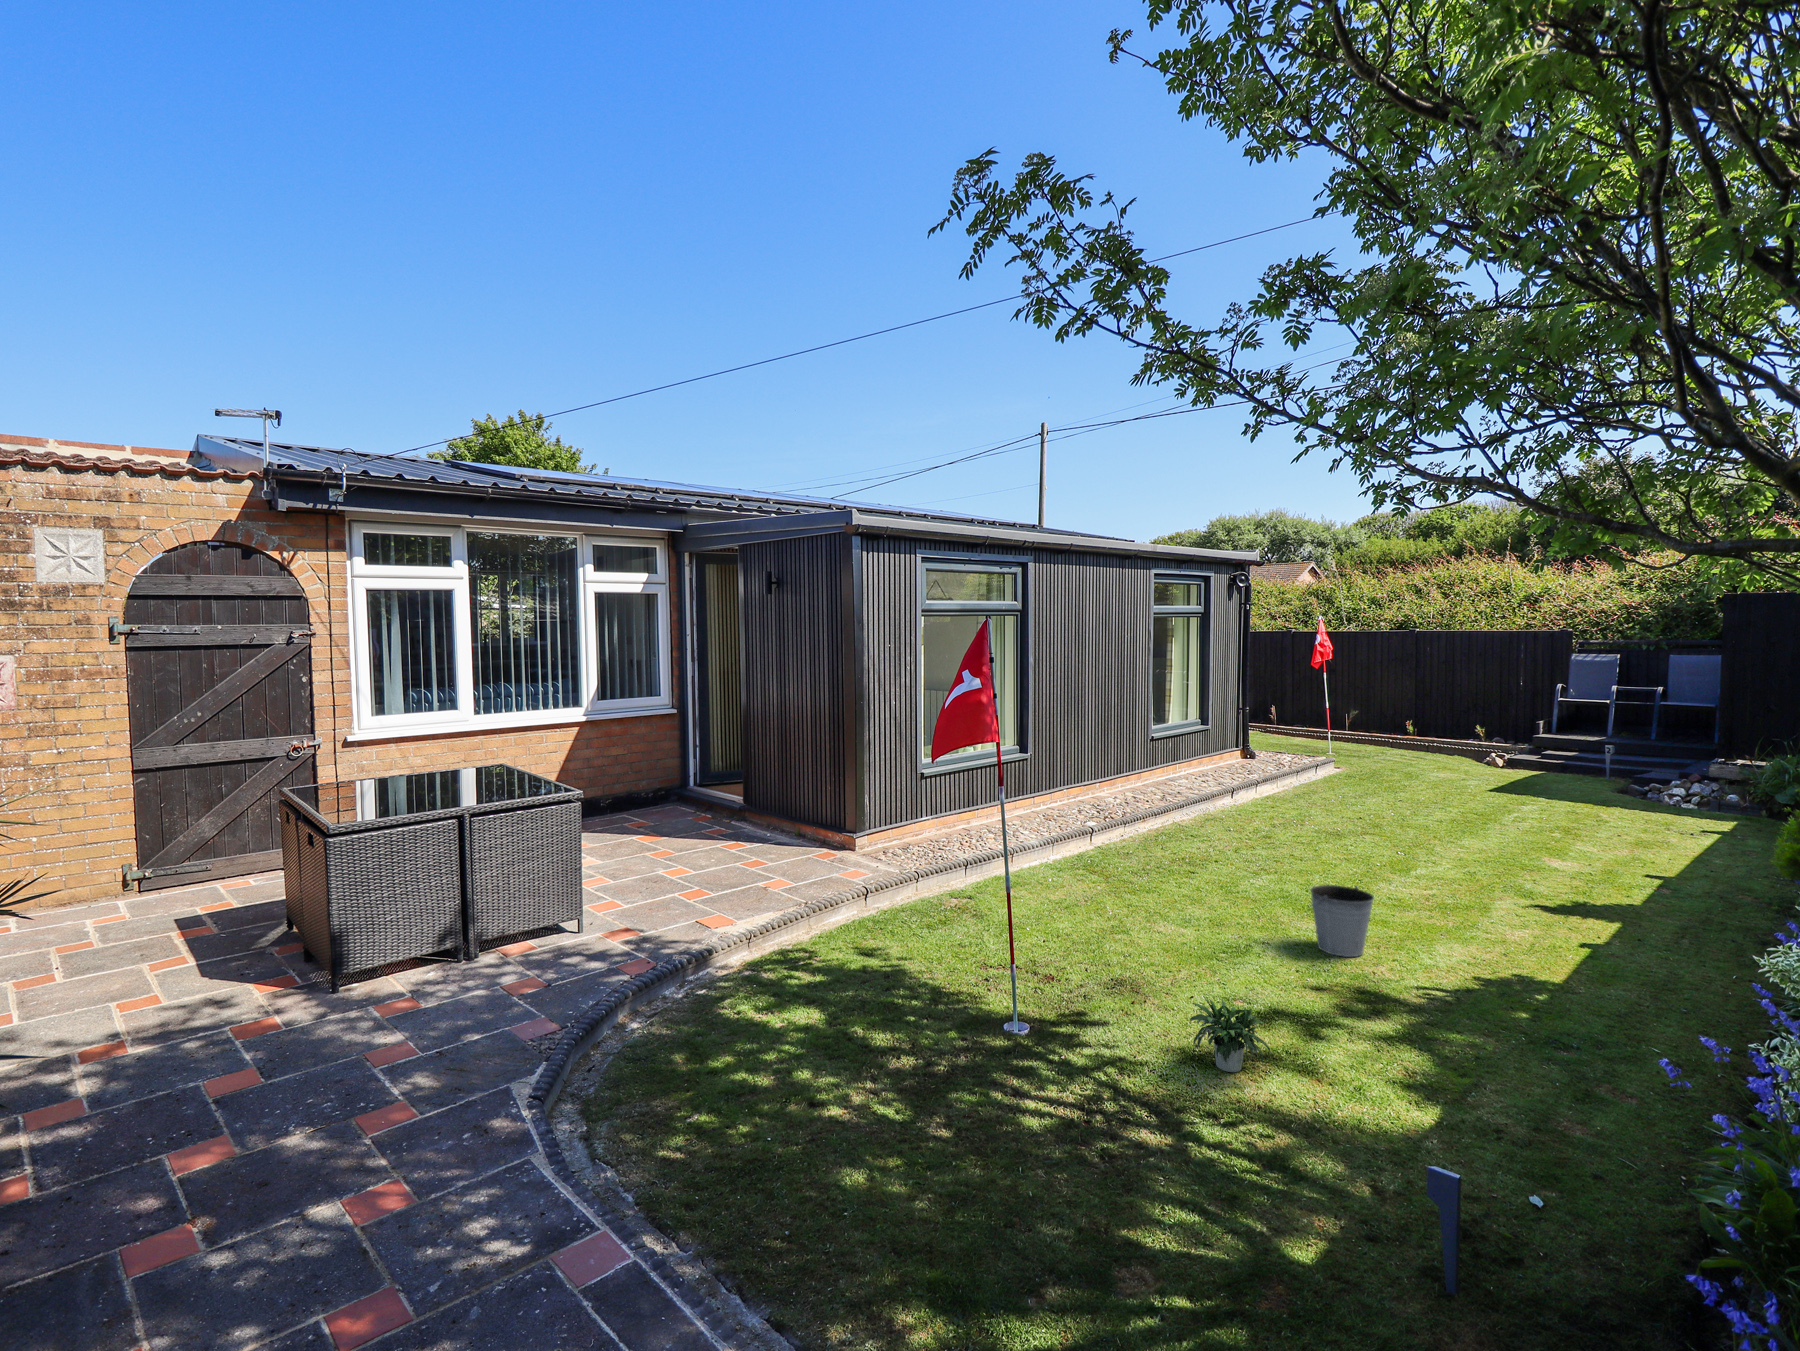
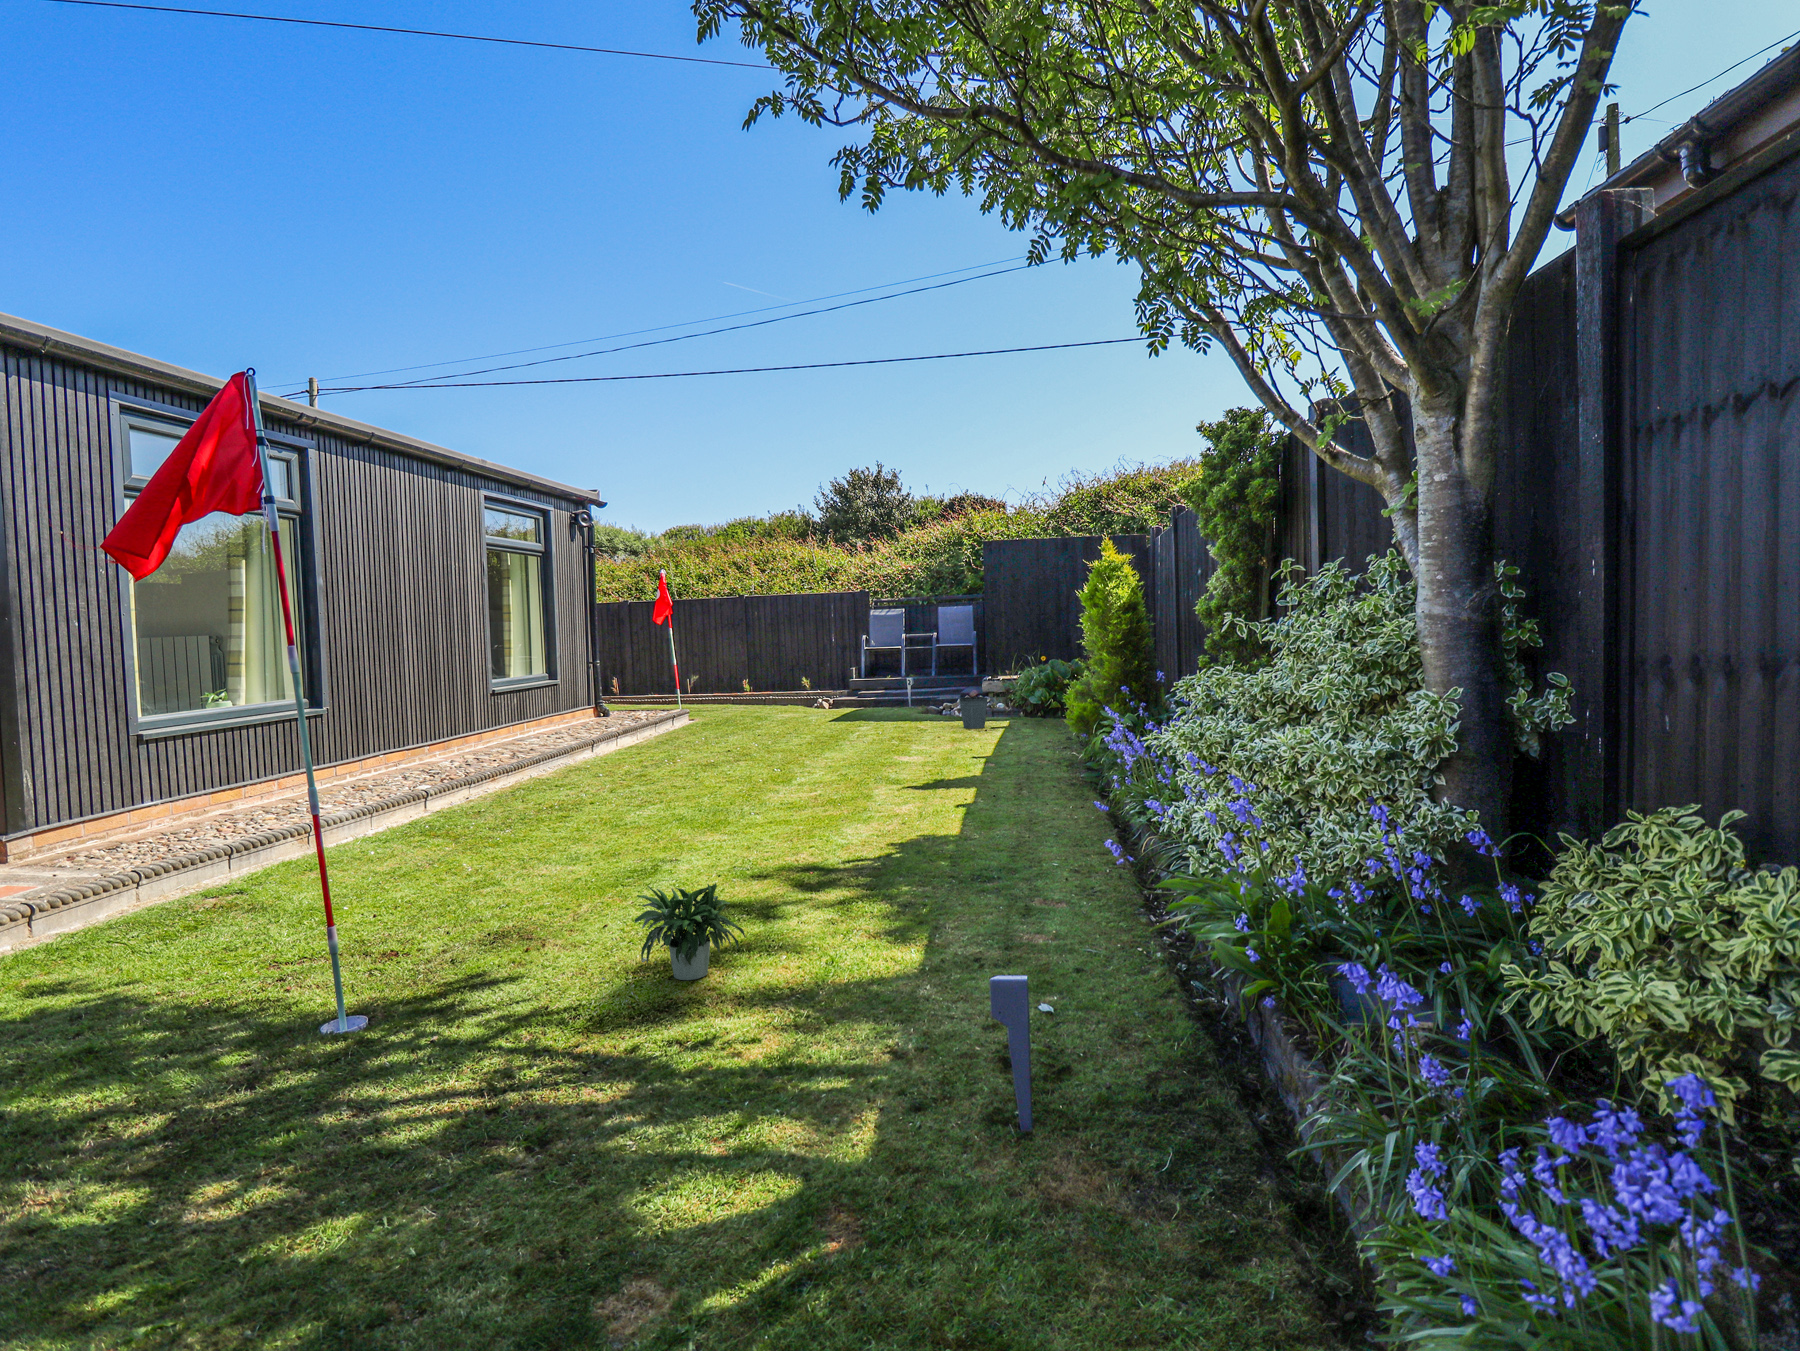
bucket: present [1308,885,1374,957] -> present [958,696,988,729]

